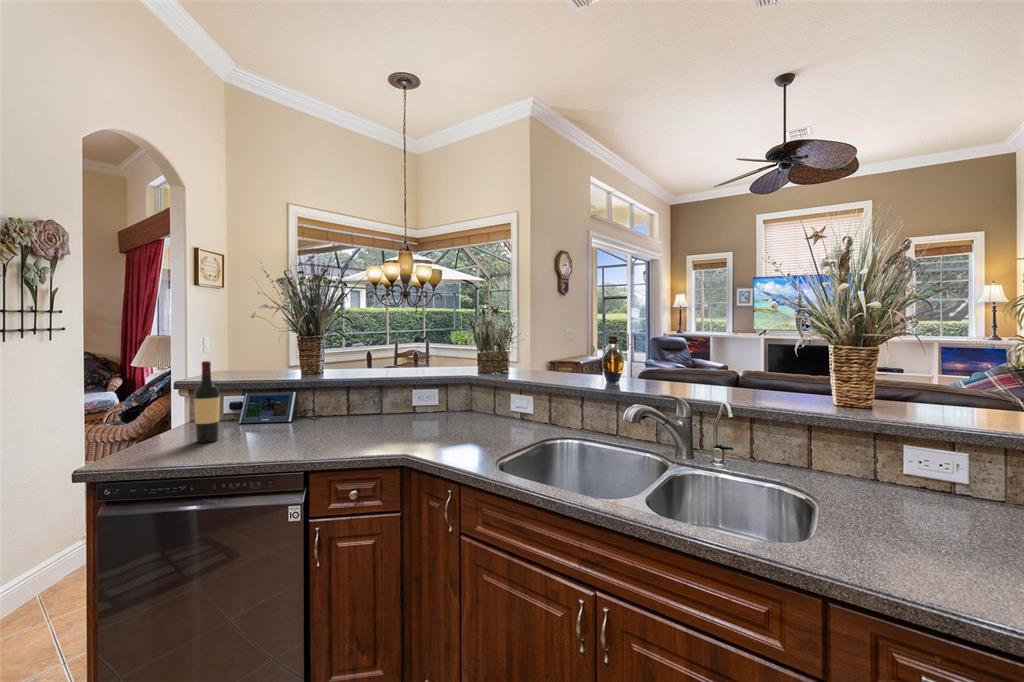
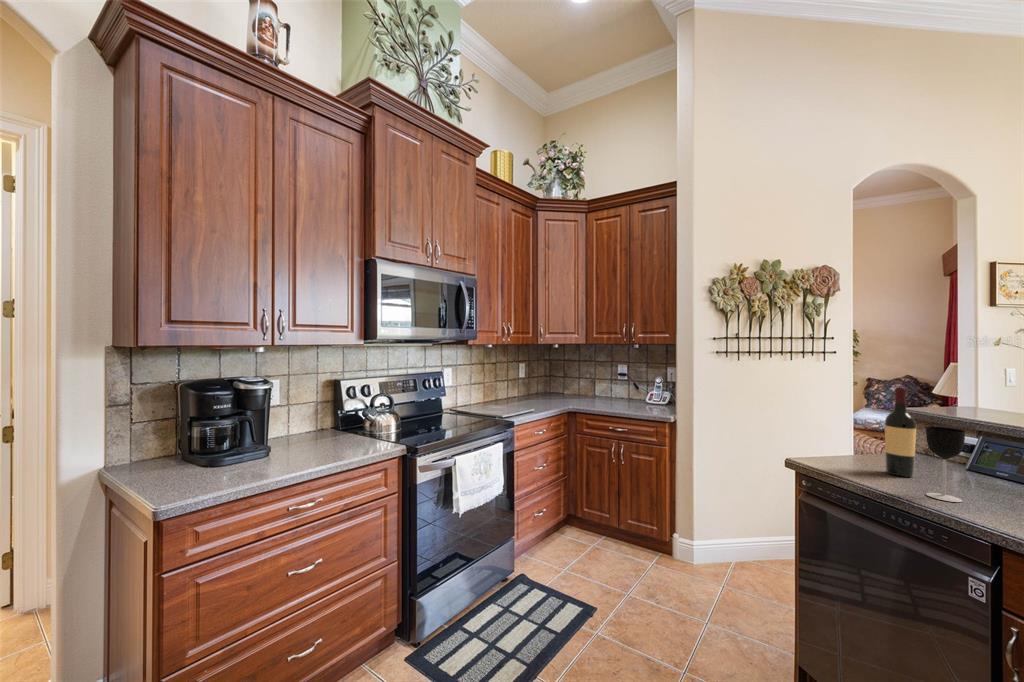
wine glass: none [242,390,268,449] -> present [926,426,965,502]

